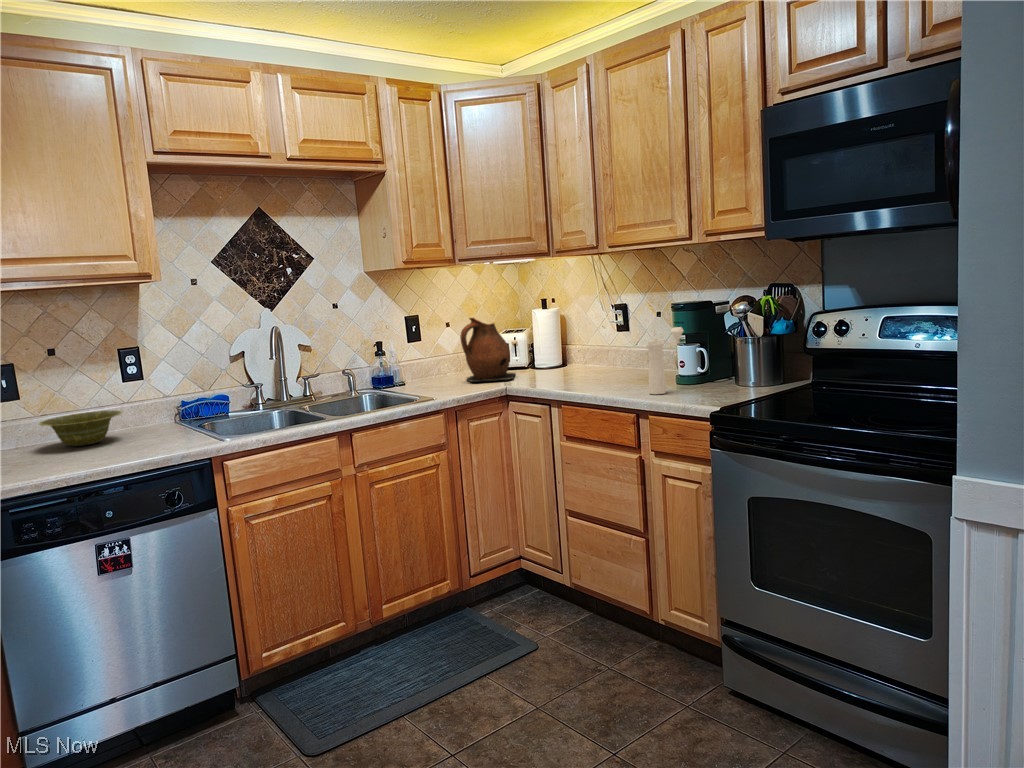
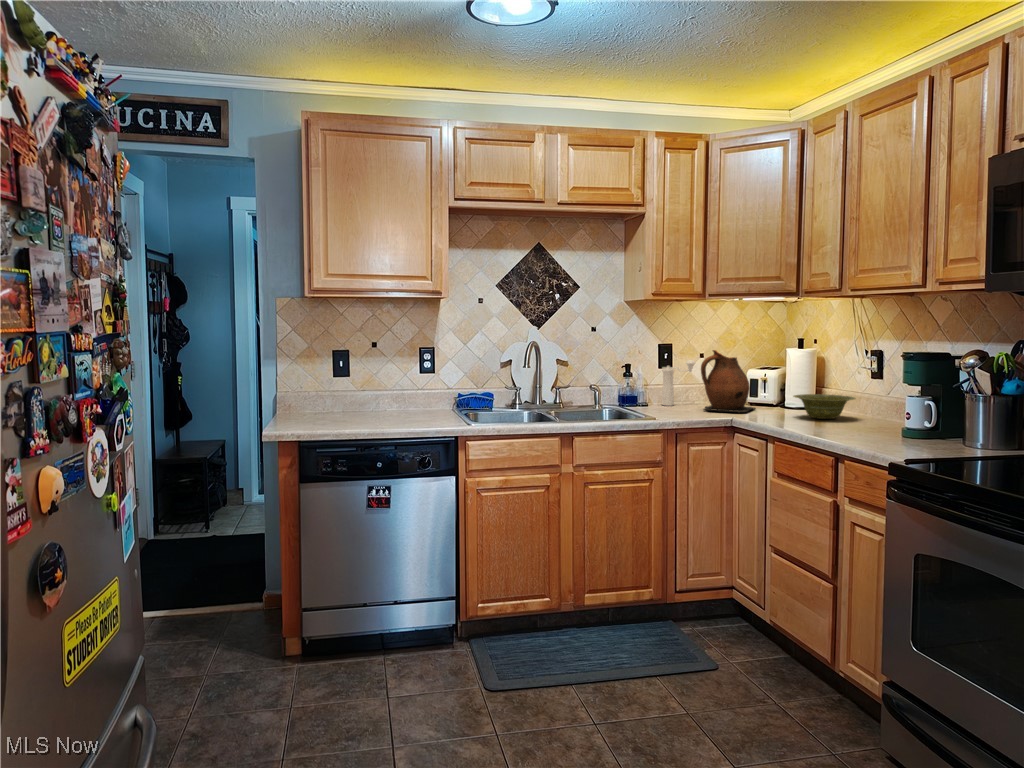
pepper mill: present [647,327,684,394] -> present [662,360,695,406]
dish: present [38,411,122,446] -> present [793,394,856,419]

